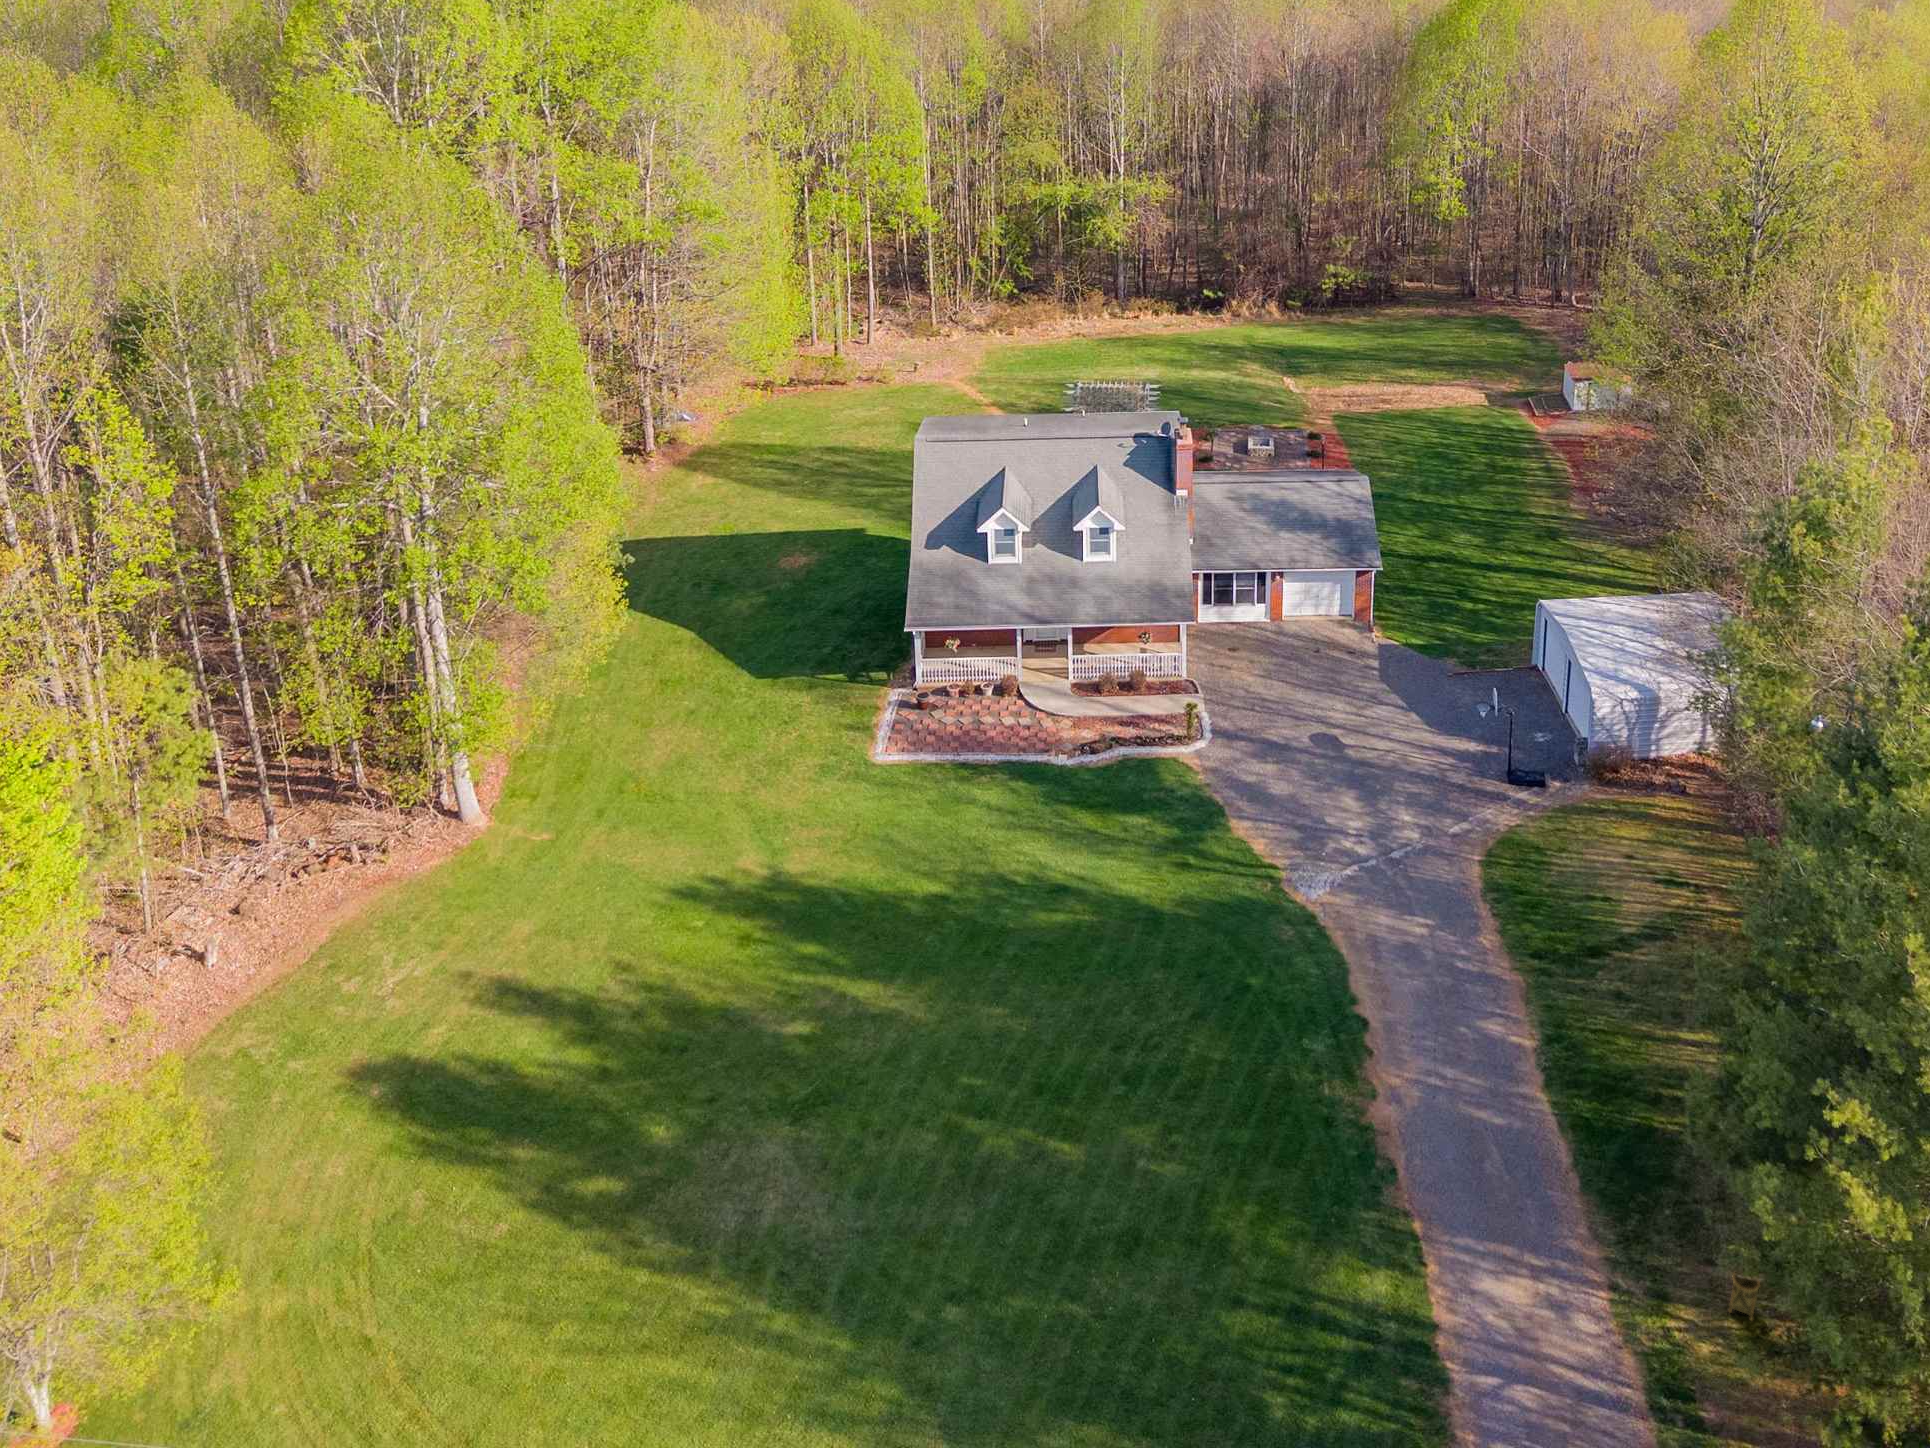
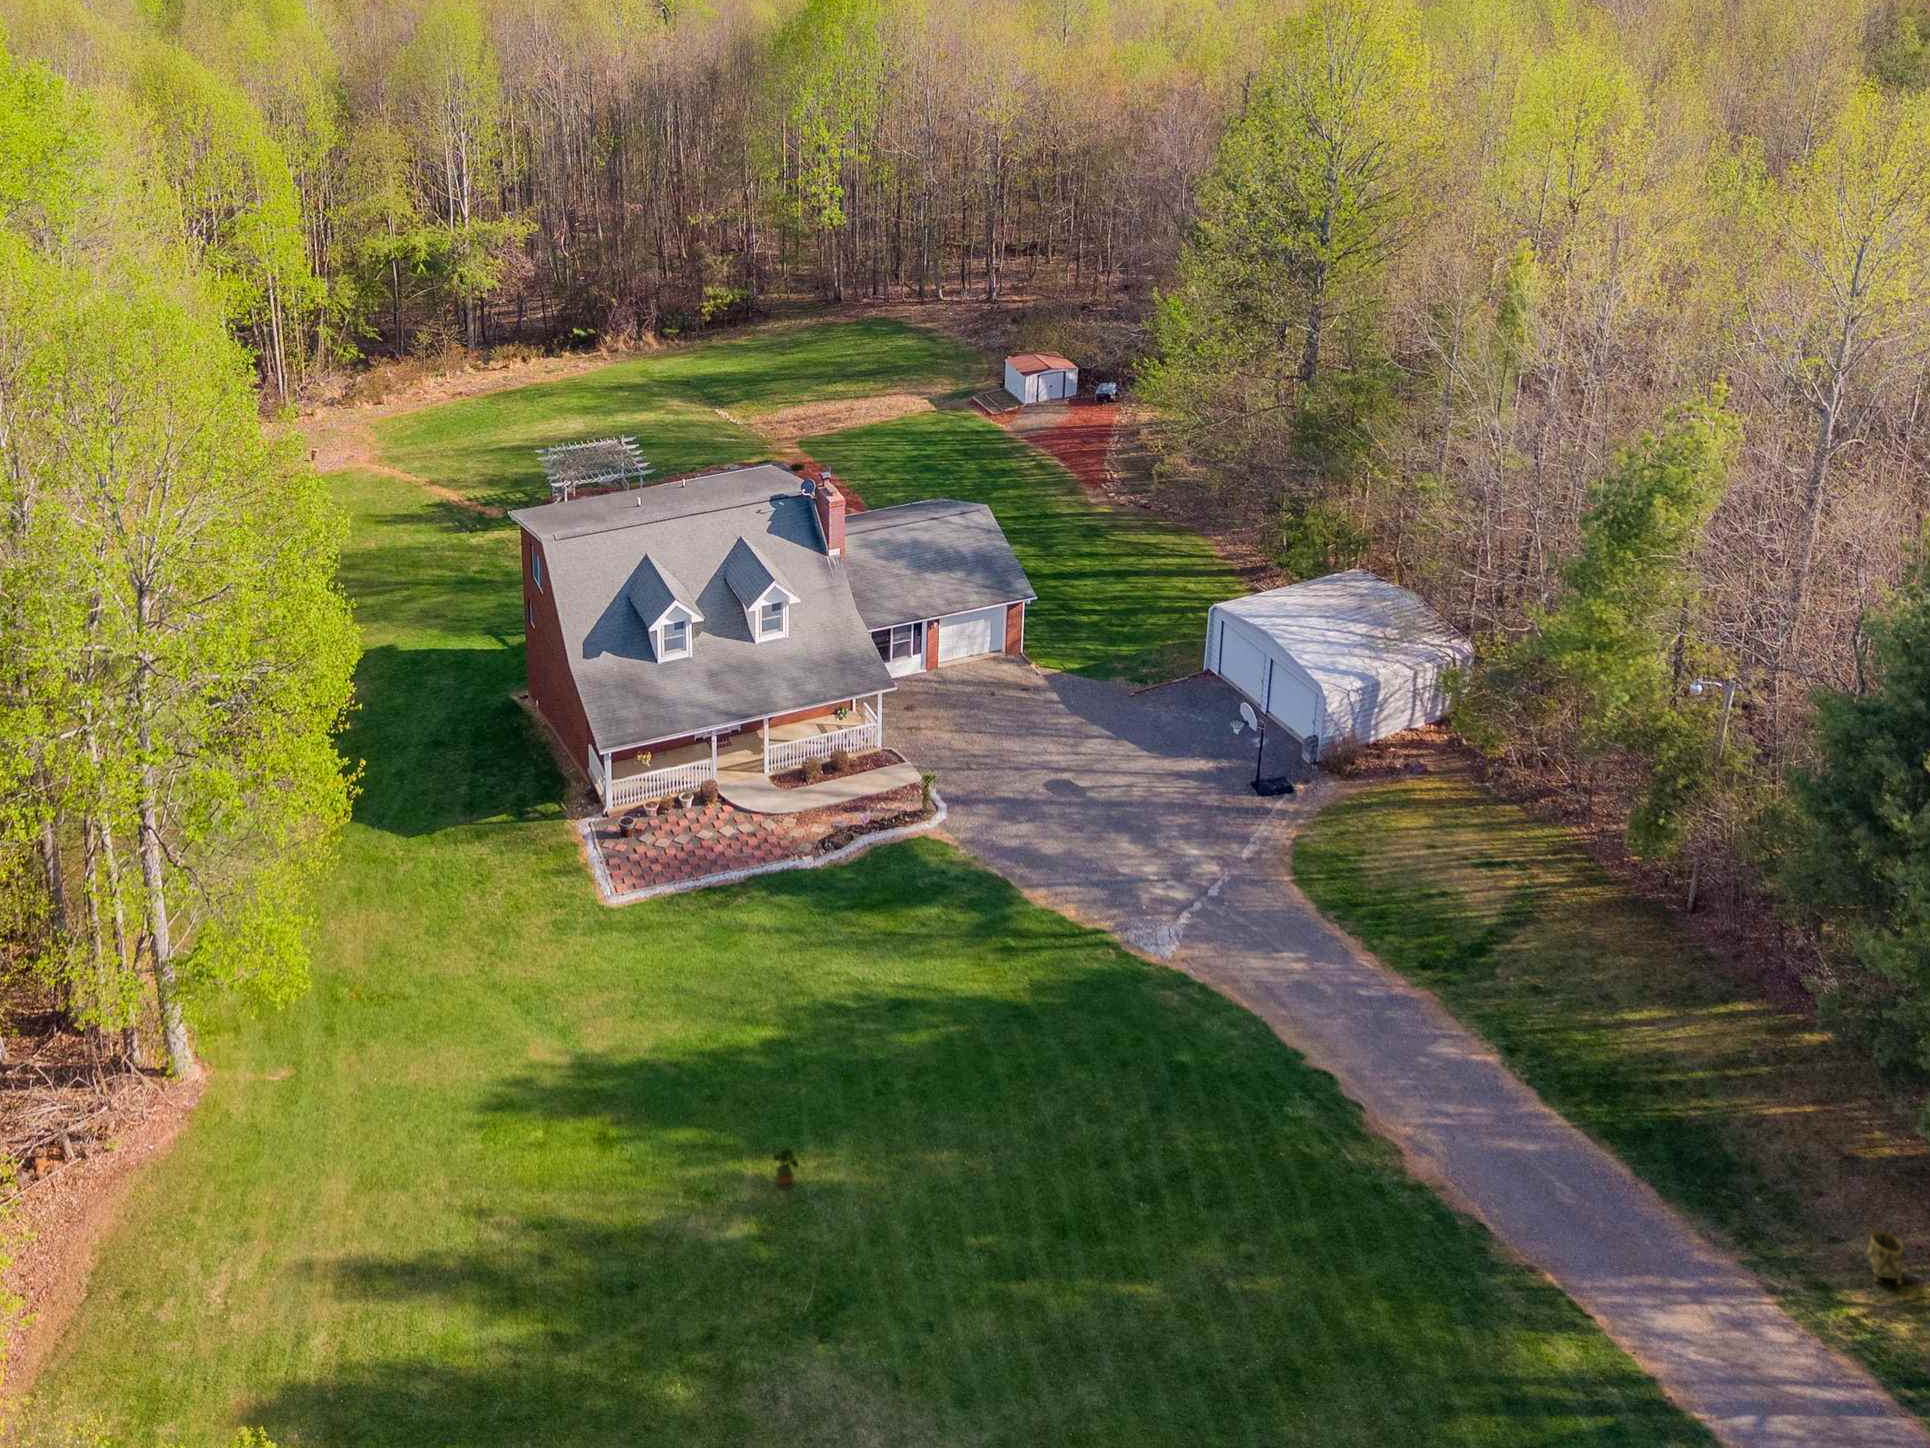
potted tree: none [853,969,874,1001] -> present [773,1149,798,1189]

